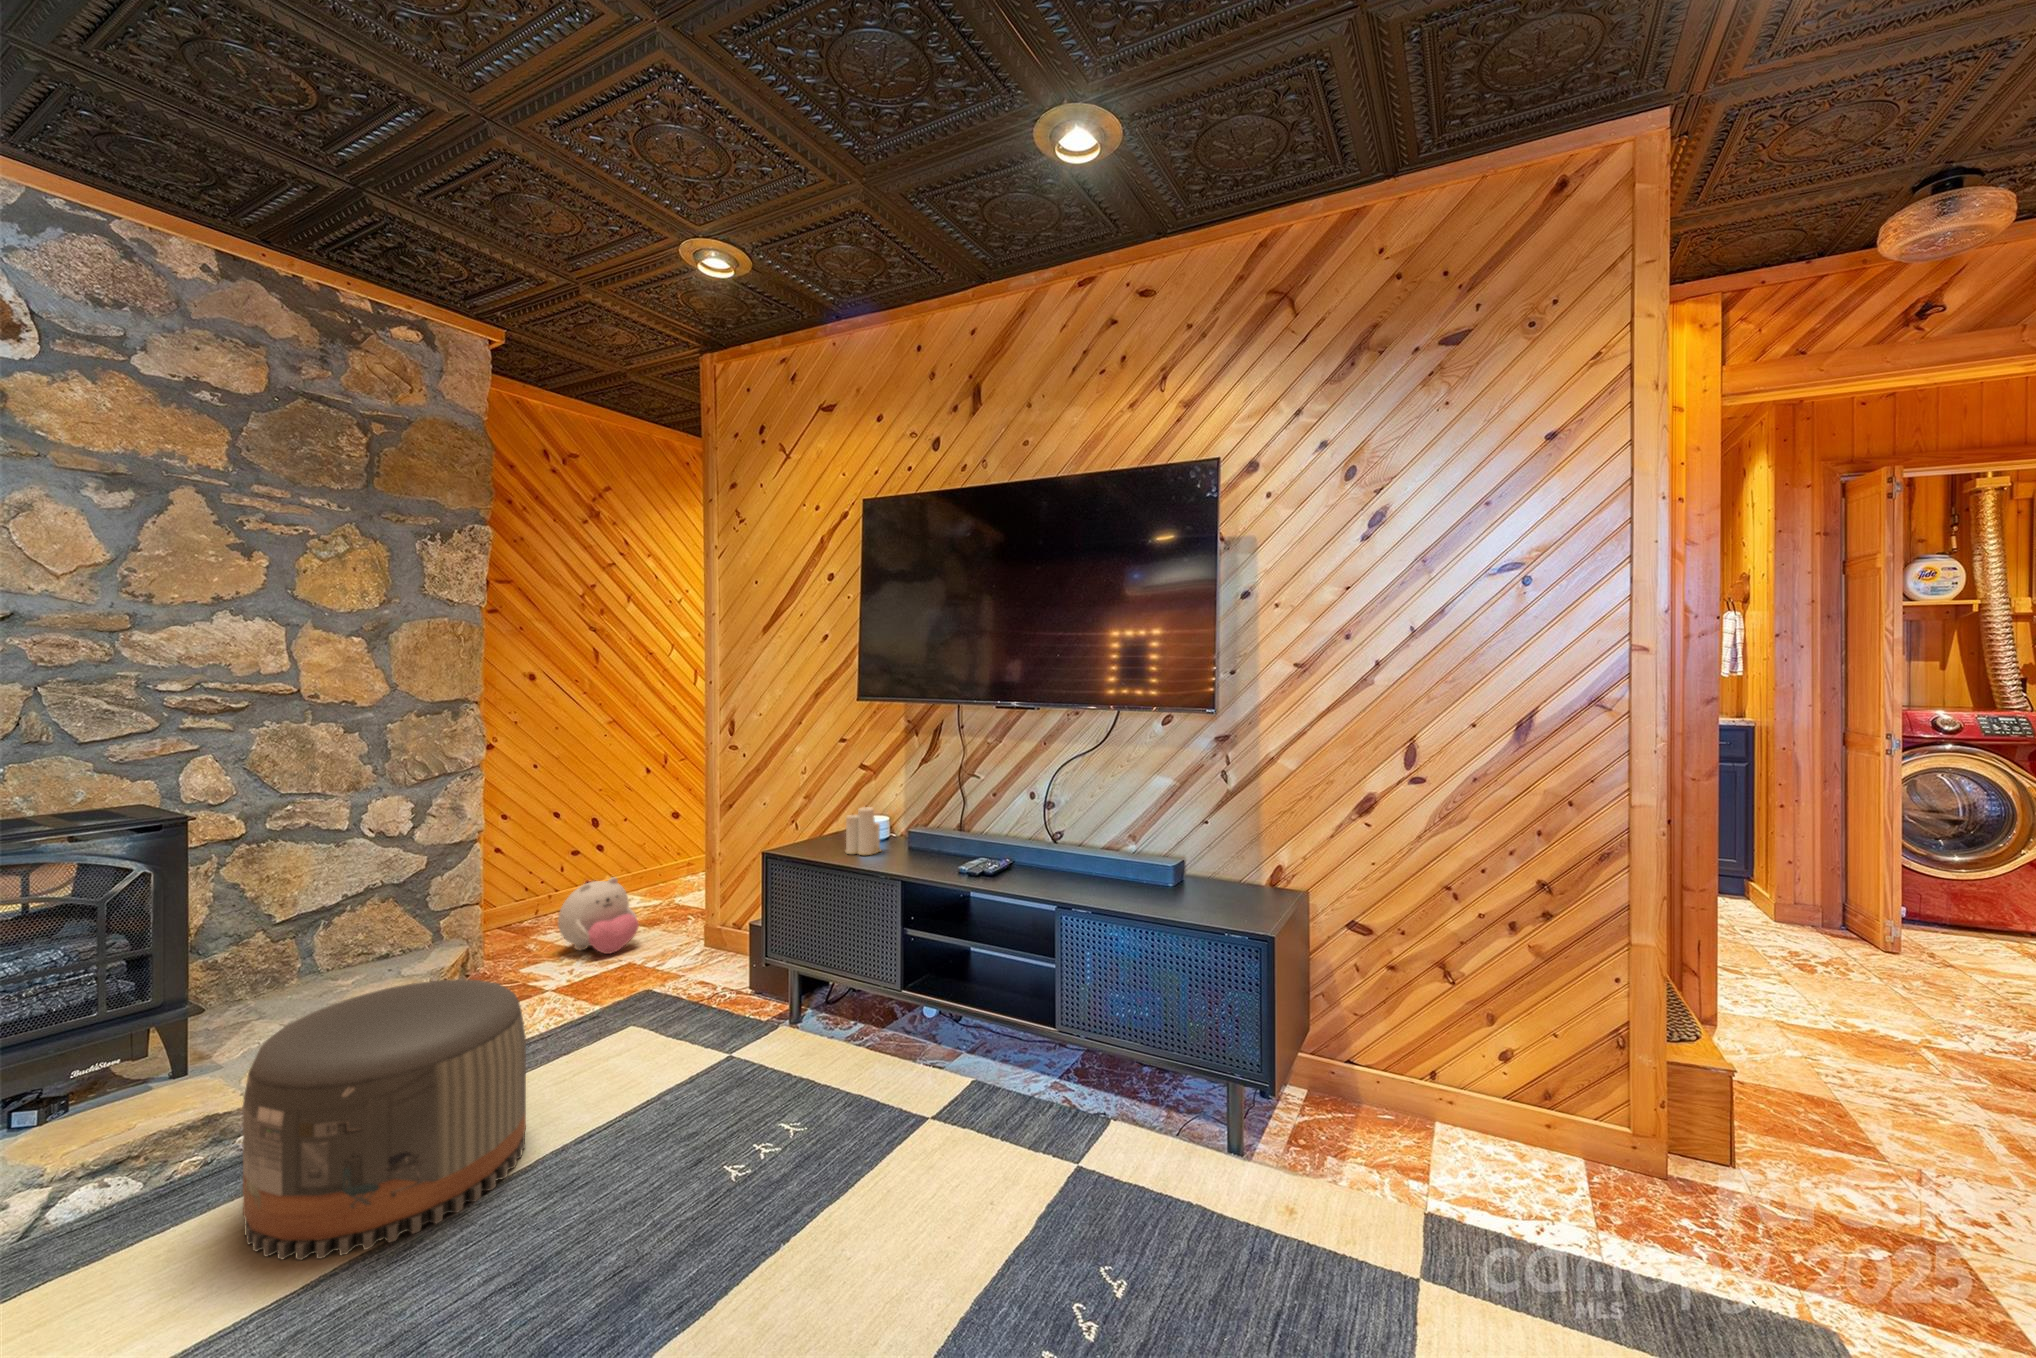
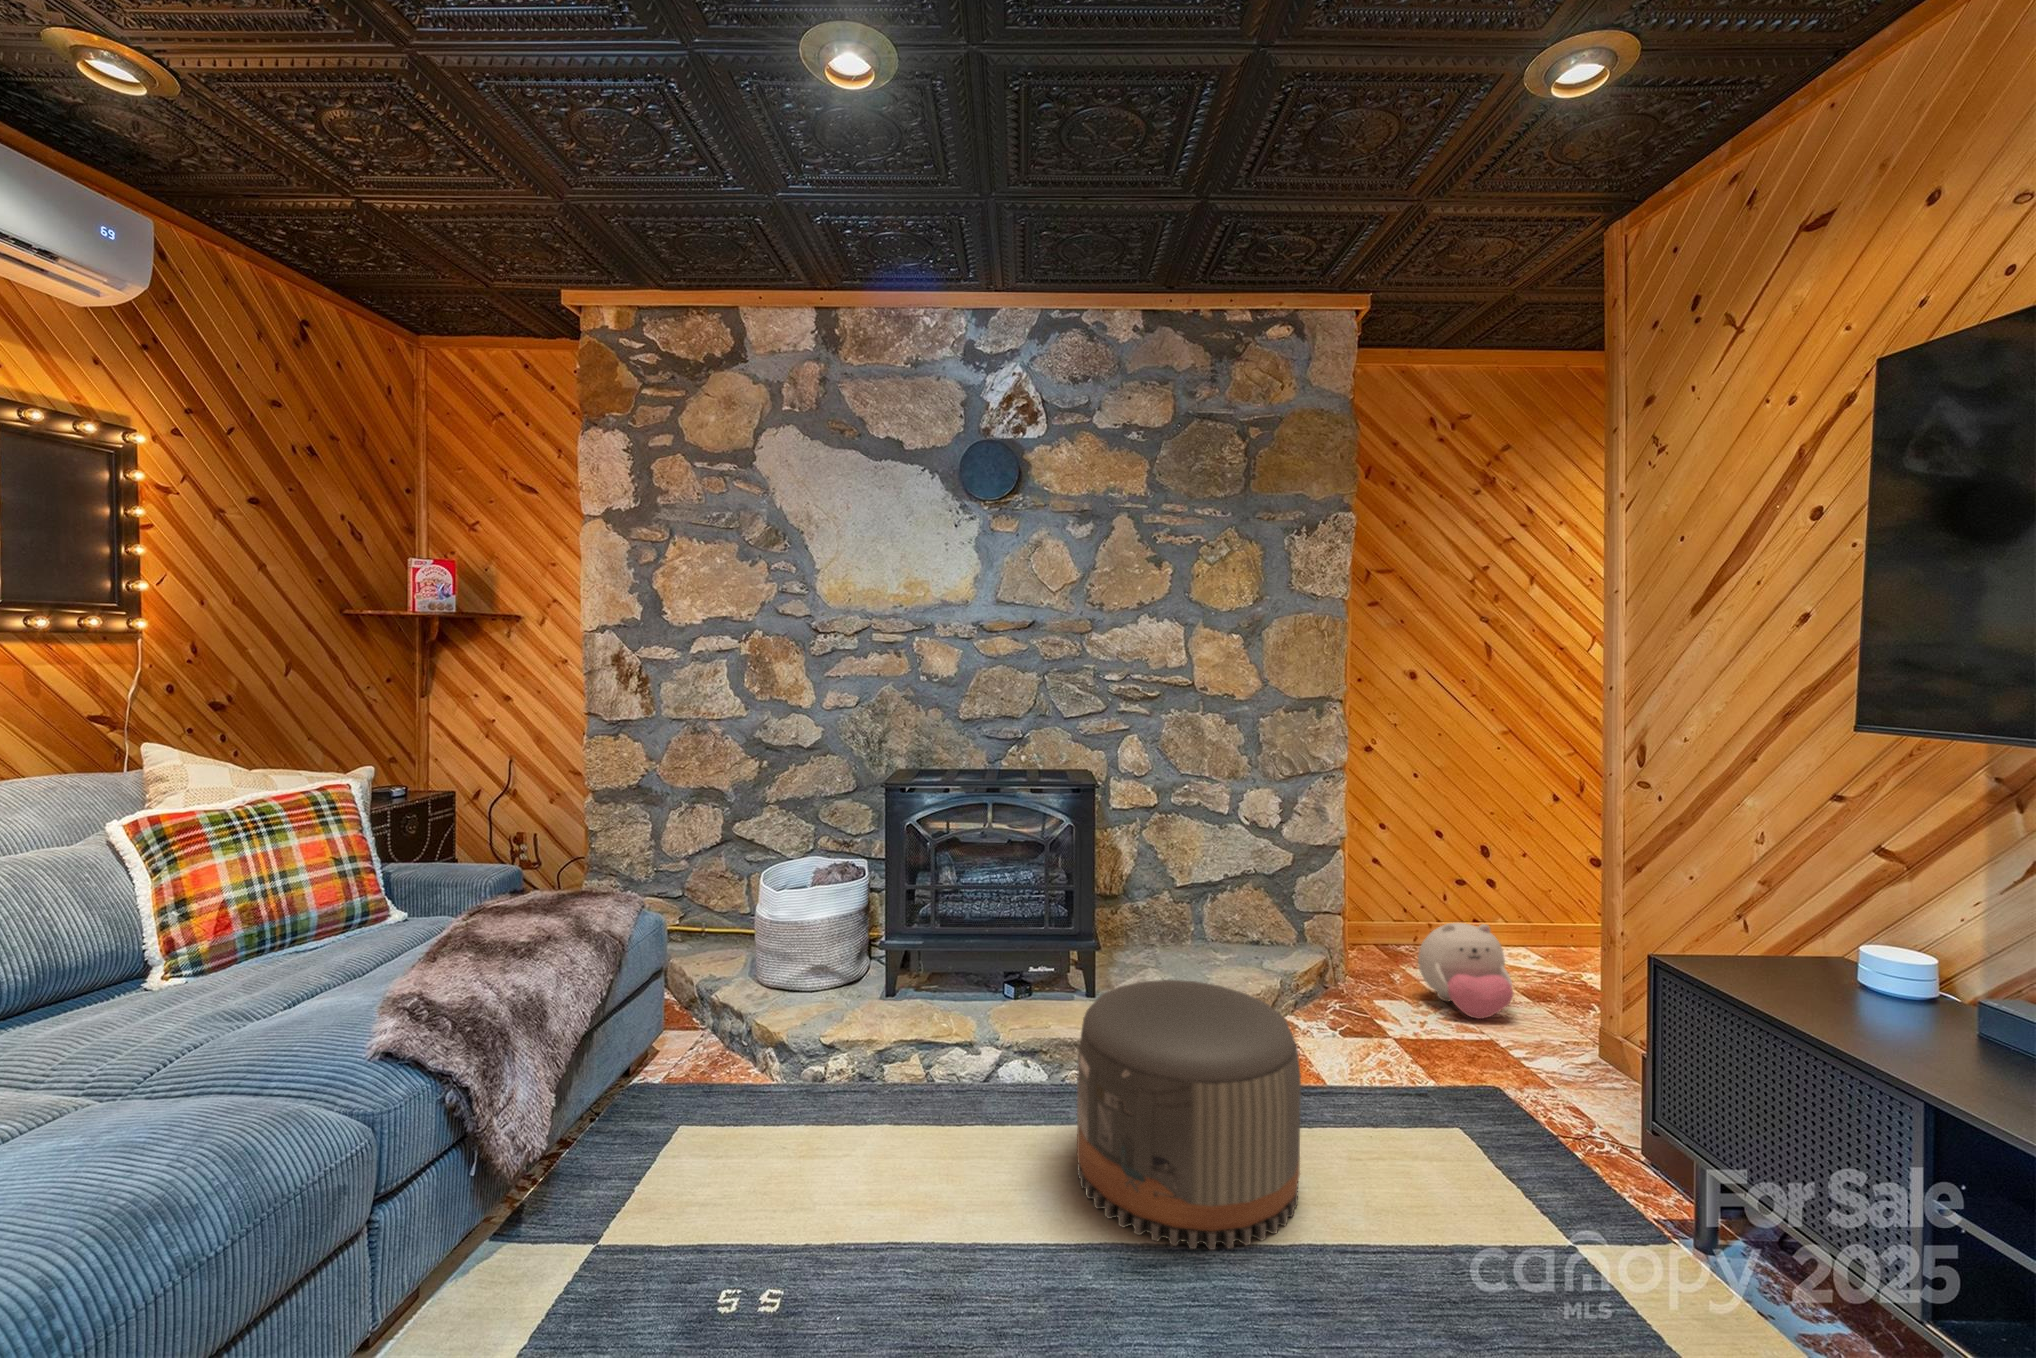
candle: present [845,807,881,855] -> none [1838,922,1933,1024]

